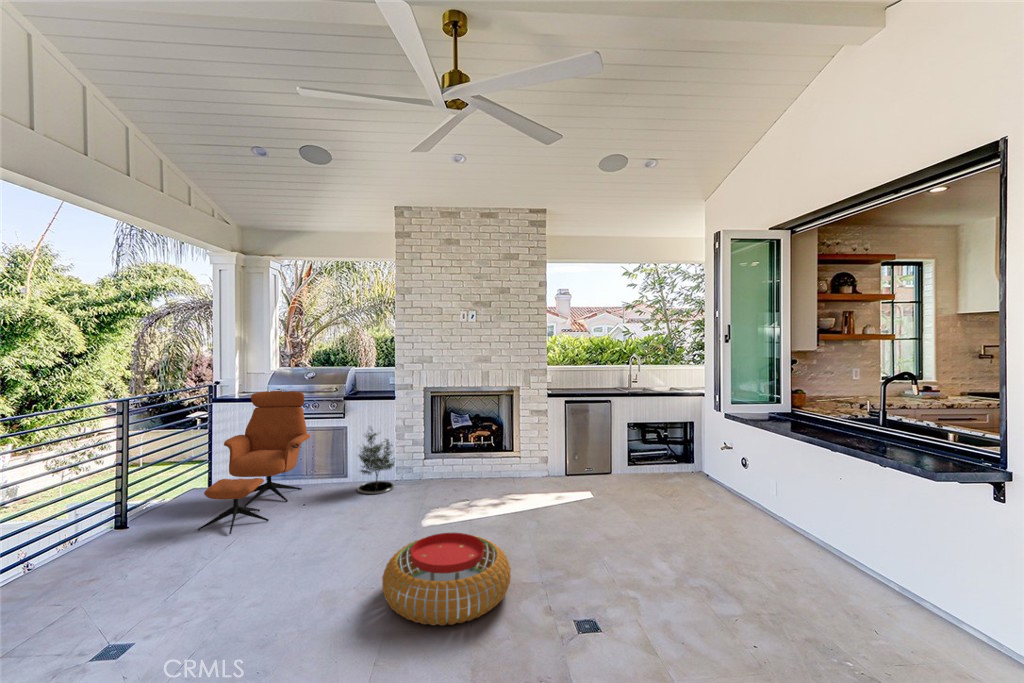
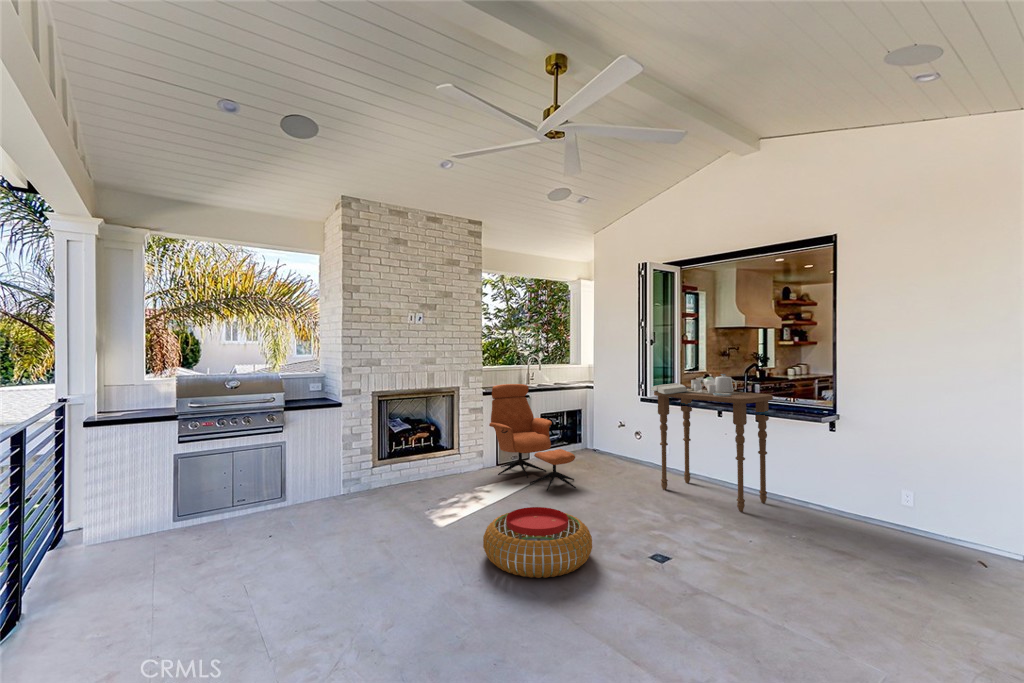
armchair: present [198,391,310,534] -> present [489,384,576,491]
side table: none [711,392,890,612] -> present [651,374,773,512]
potted tree: present [358,429,394,494] -> none [311,435,355,510]

